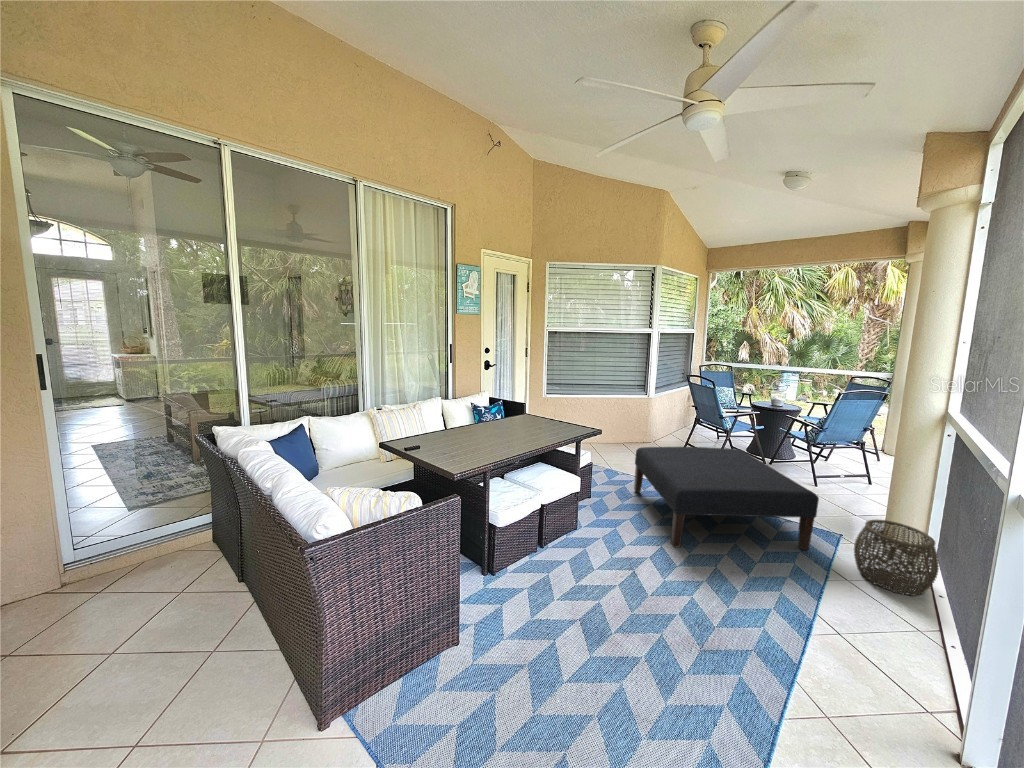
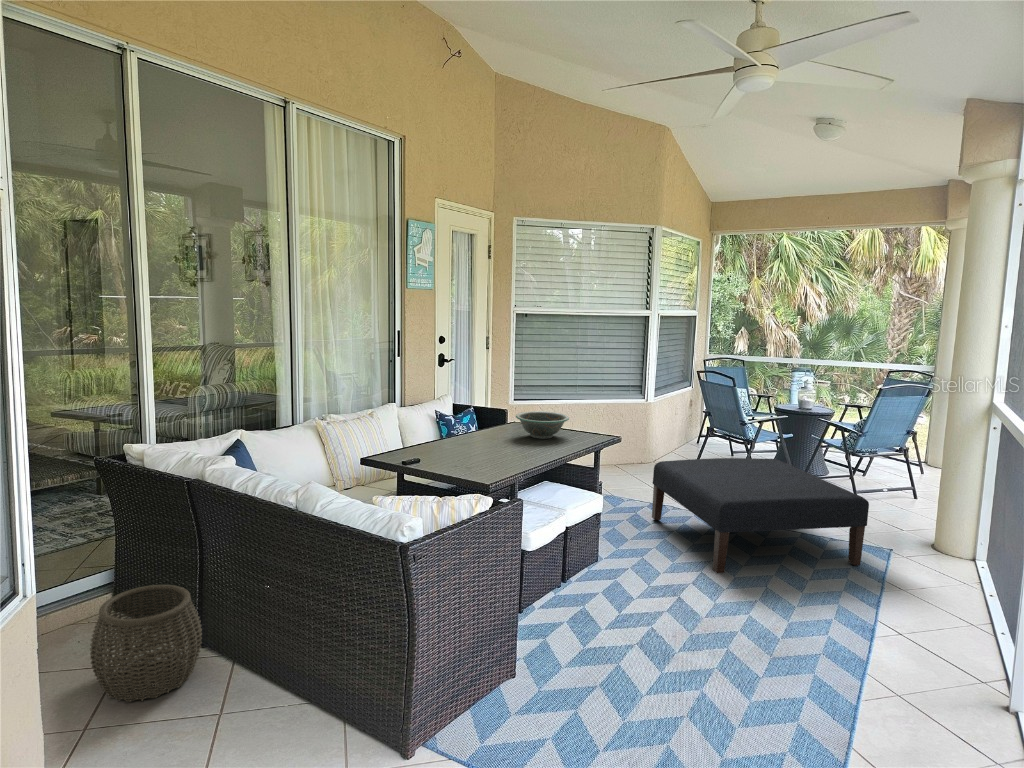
decorative bowl: none [518,407,559,429] -> present [516,411,569,439]
woven basket: present [854,520,939,596] -> present [90,585,202,702]

